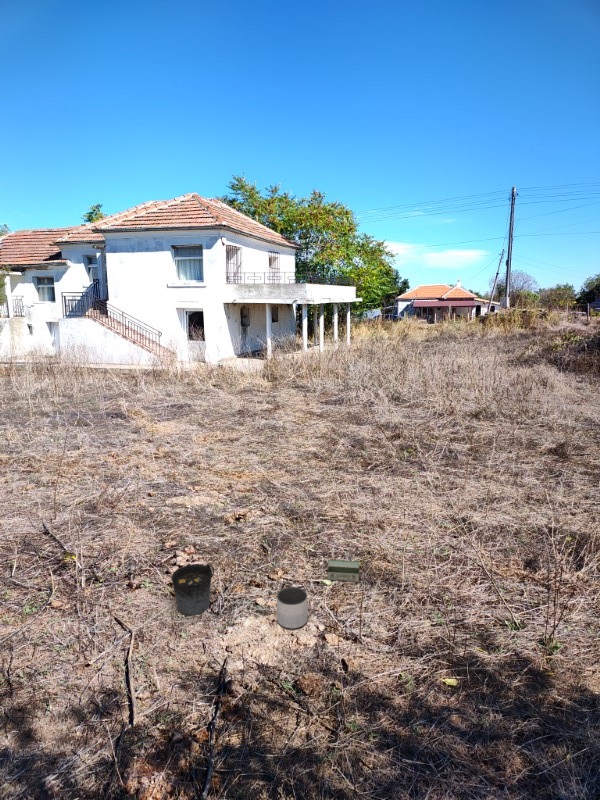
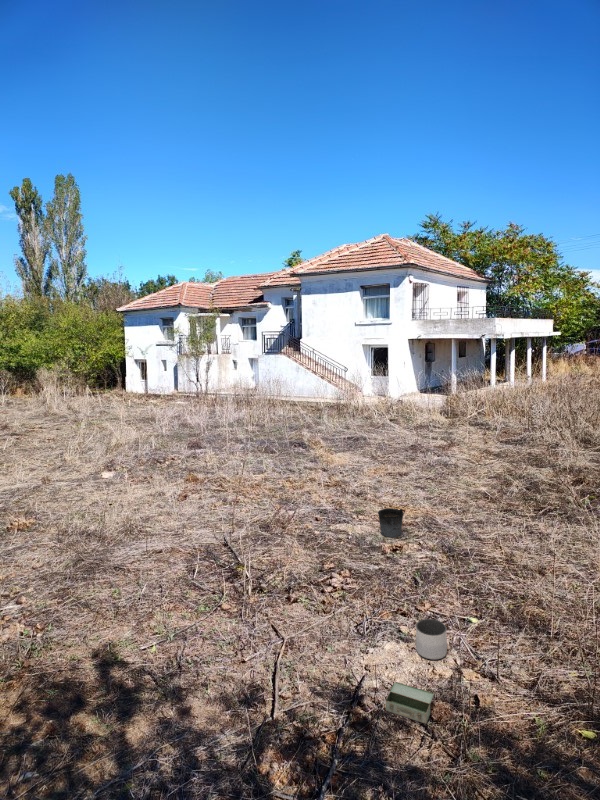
toolbox: present [327,560,359,582] -> present [385,682,434,724]
bucket: present [171,564,214,615] -> present [378,508,405,537]

